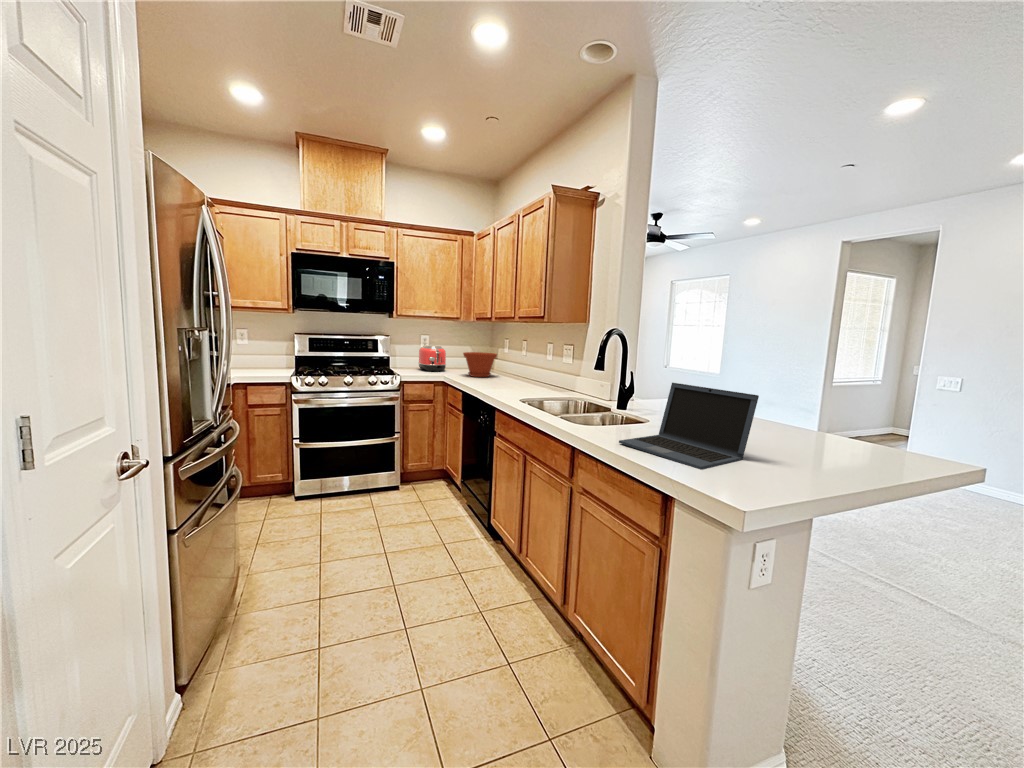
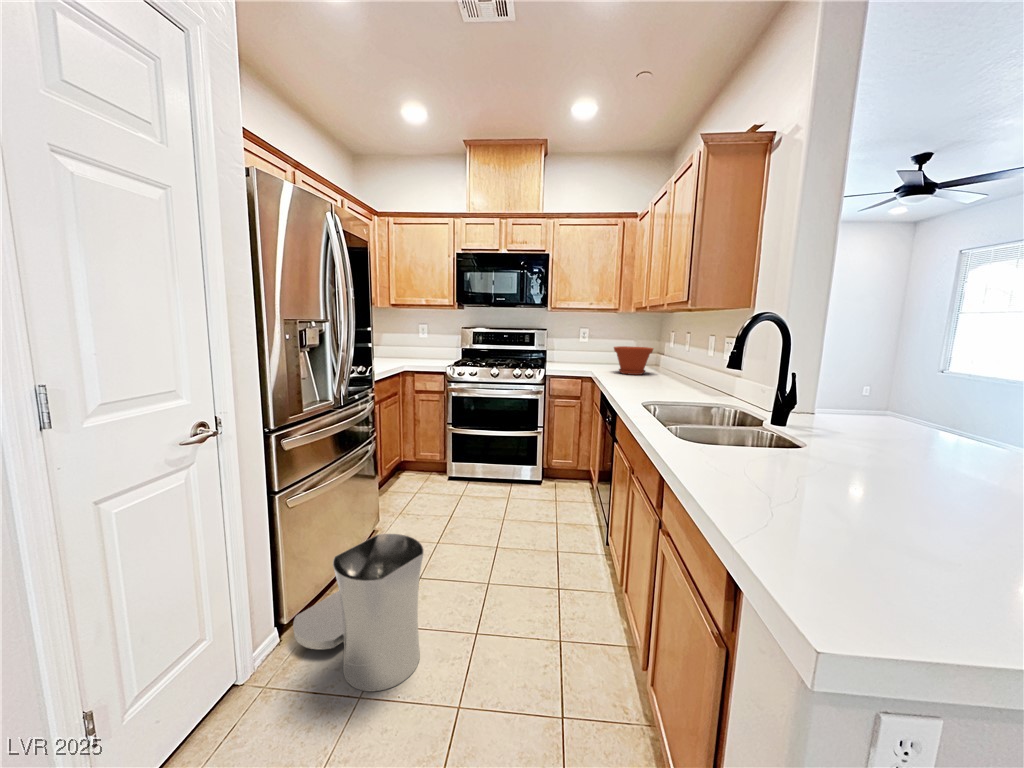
toaster: present [419,345,446,372] -> none [574,339,601,367]
laptop: present [619,383,759,469] -> none [708,390,971,537]
trash can: none [196,549,366,714] -> present [293,534,424,692]

